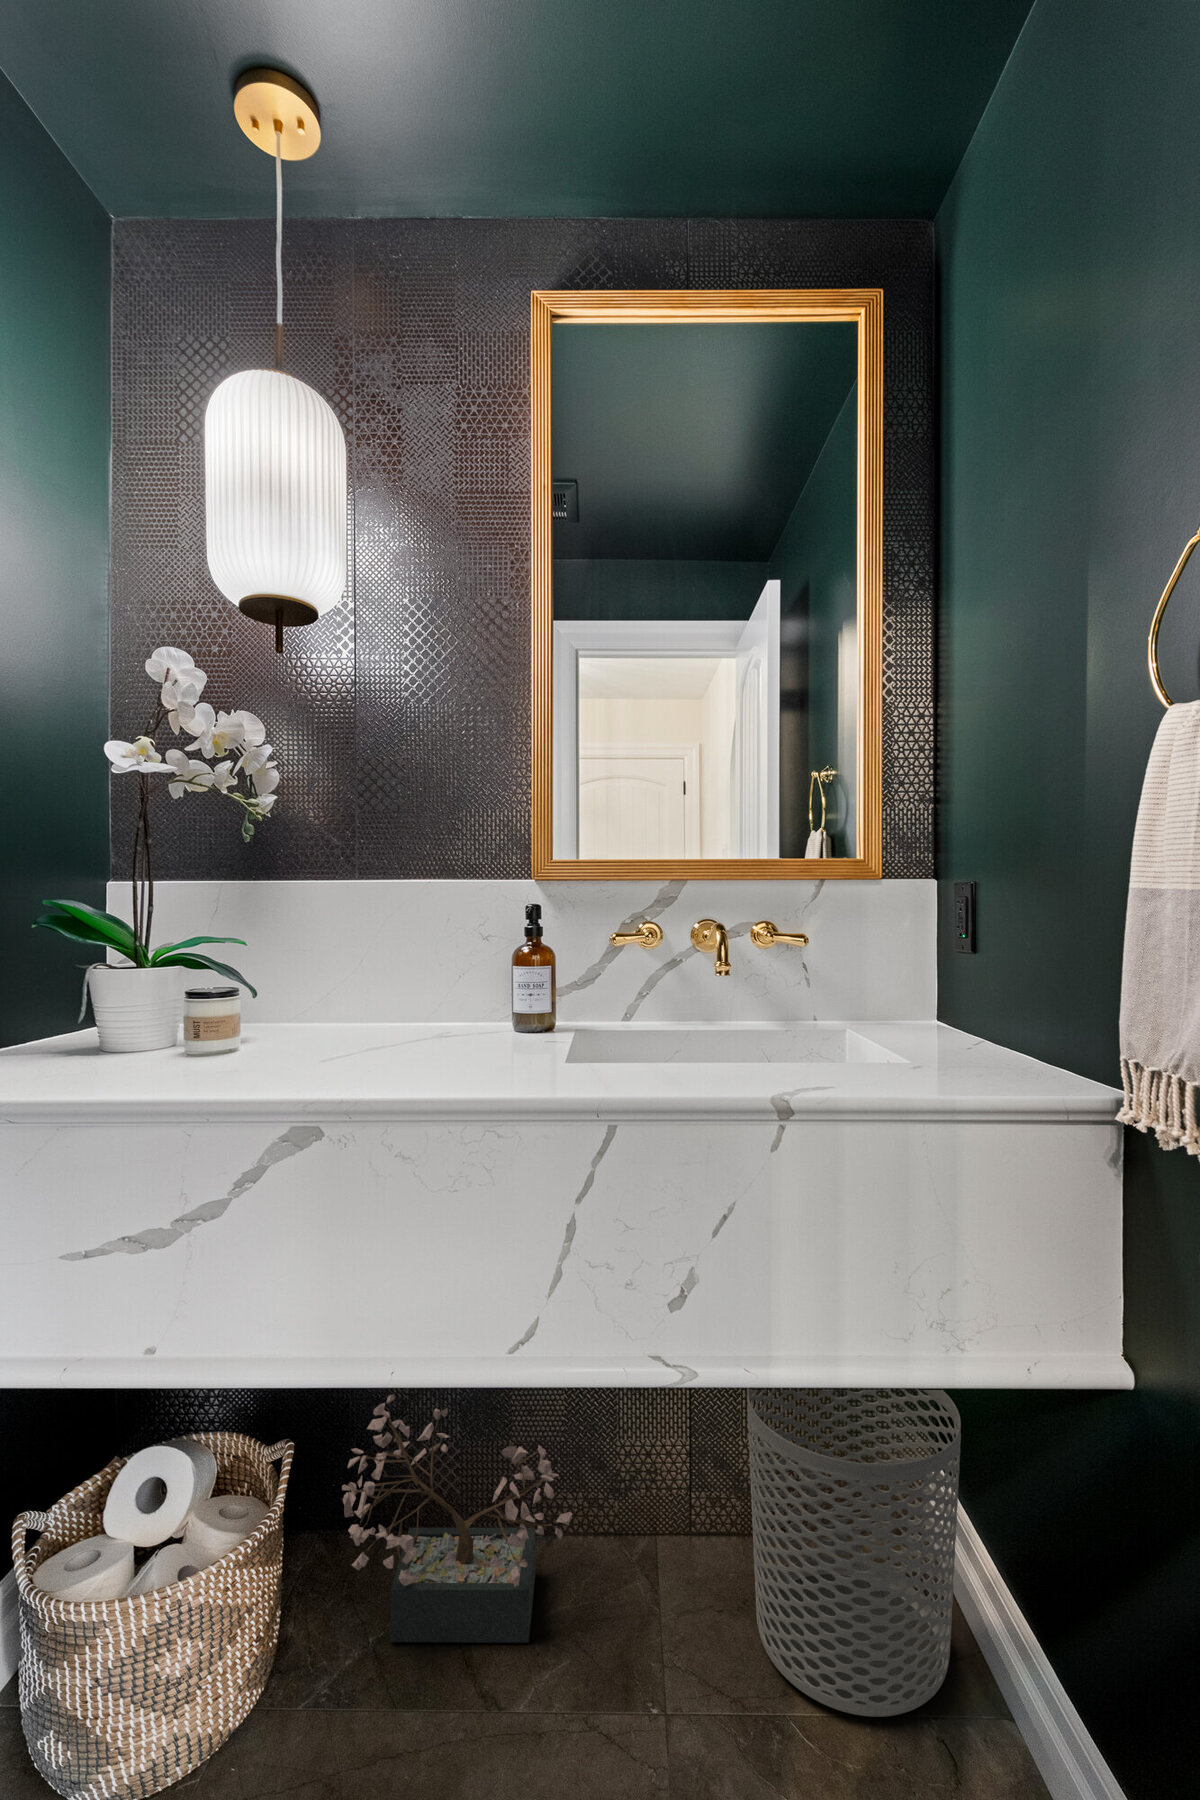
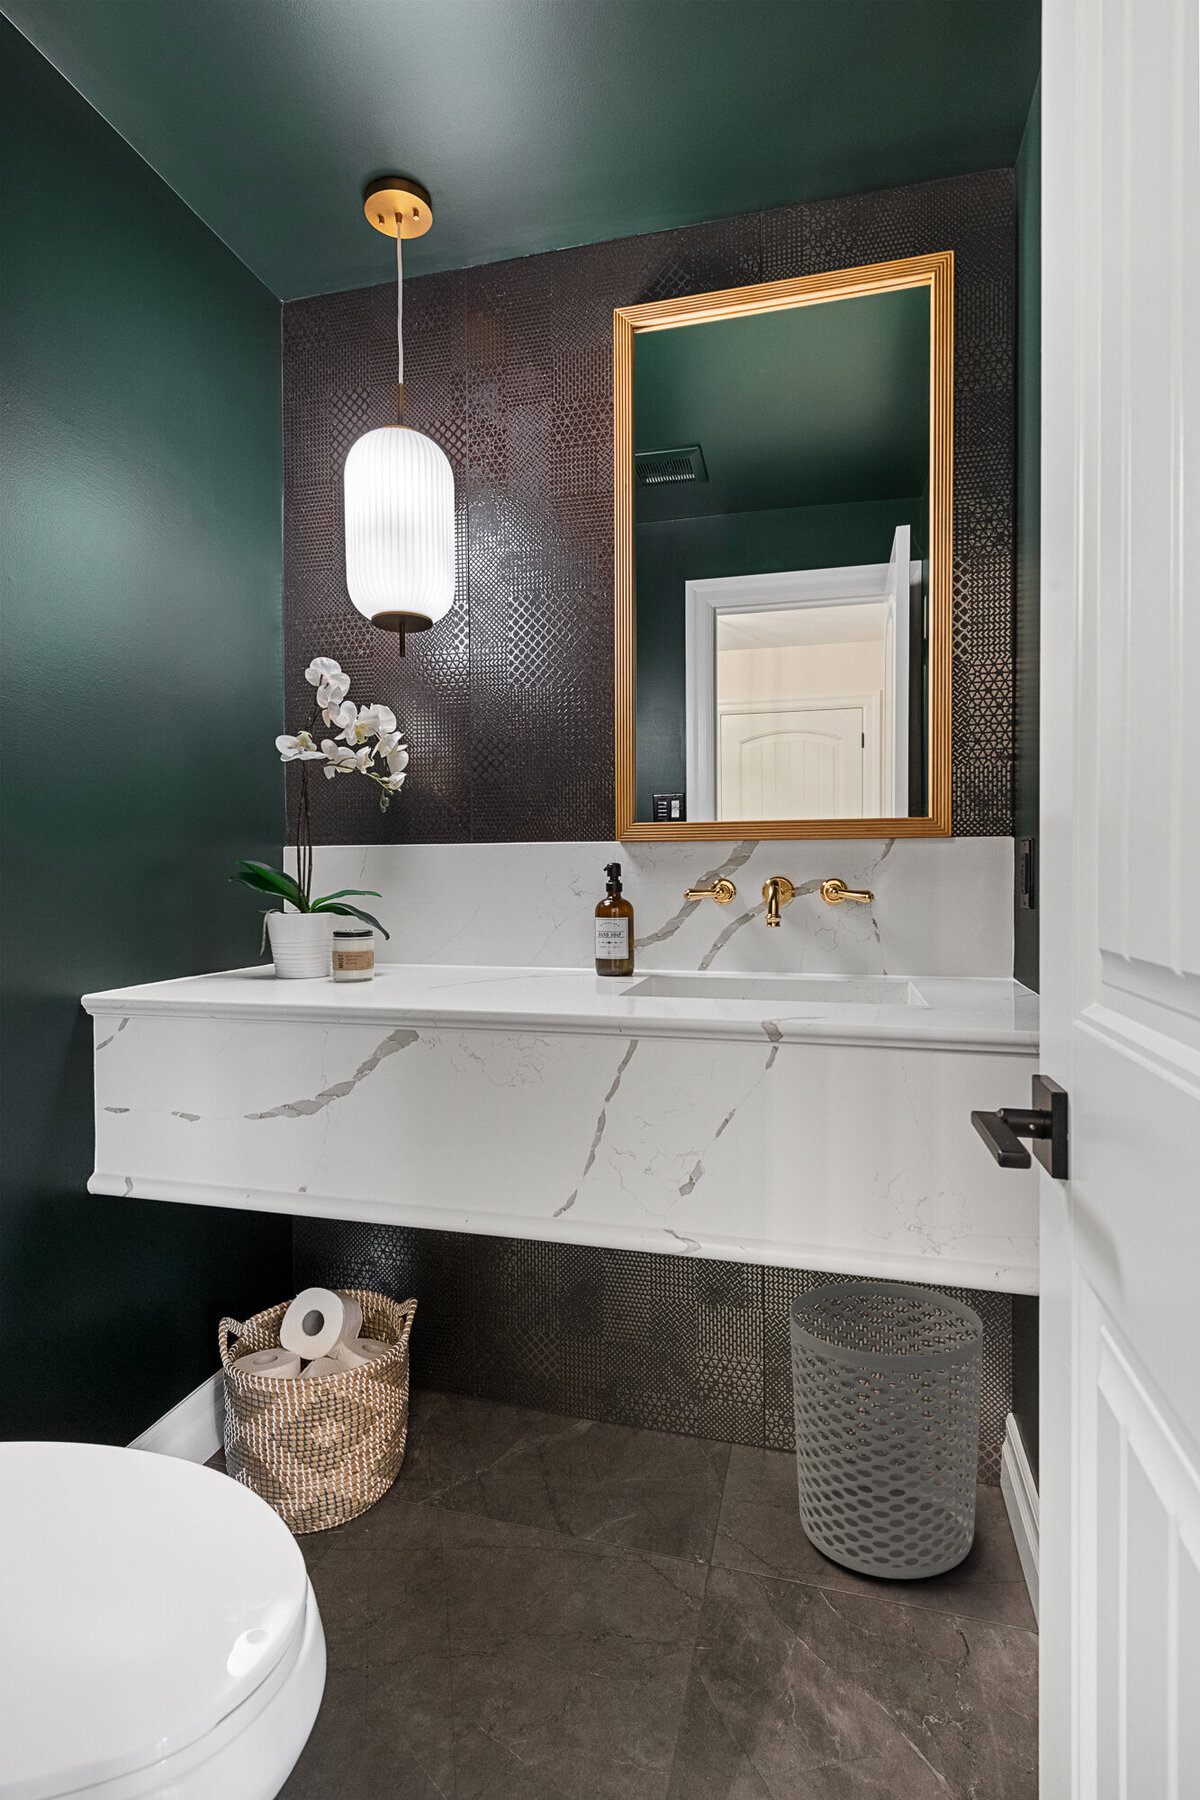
decorative plant: present [342,1395,572,1643] -> none [453,1286,646,1491]

